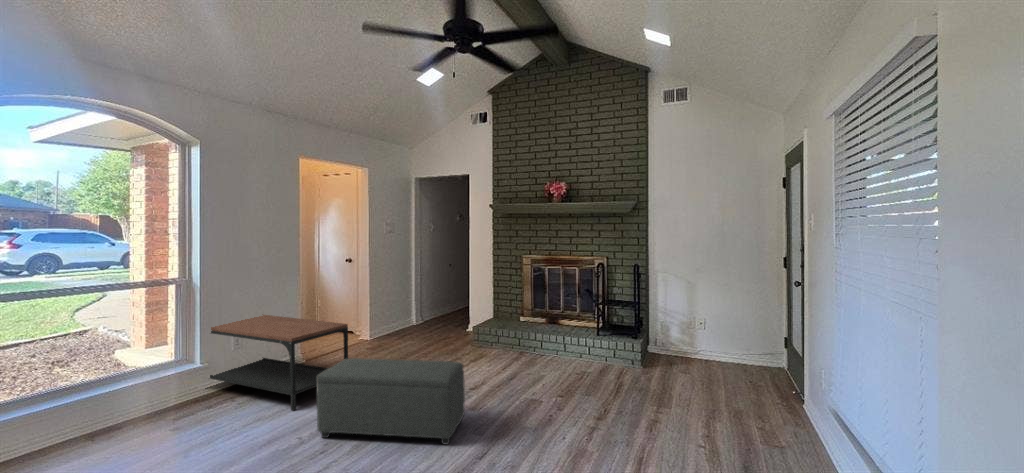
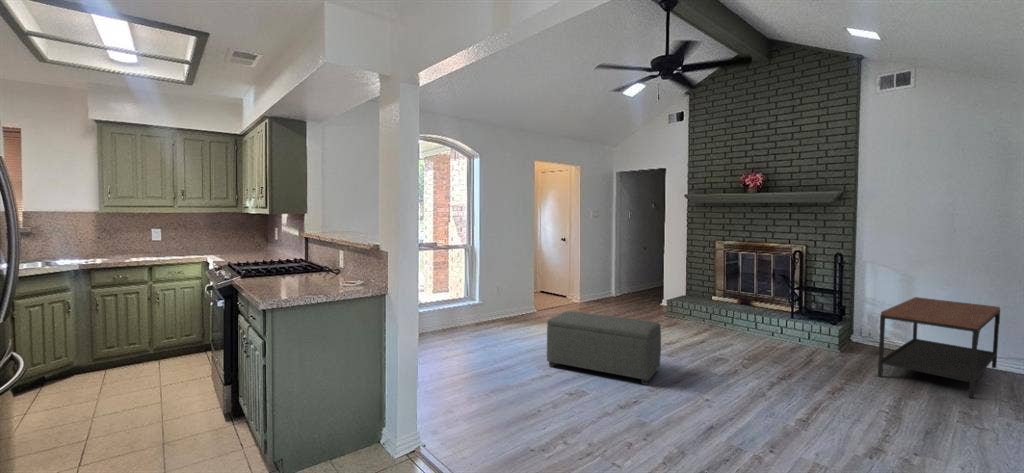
coffee table: present [210,314,348,411] -> present [878,297,1000,398]

